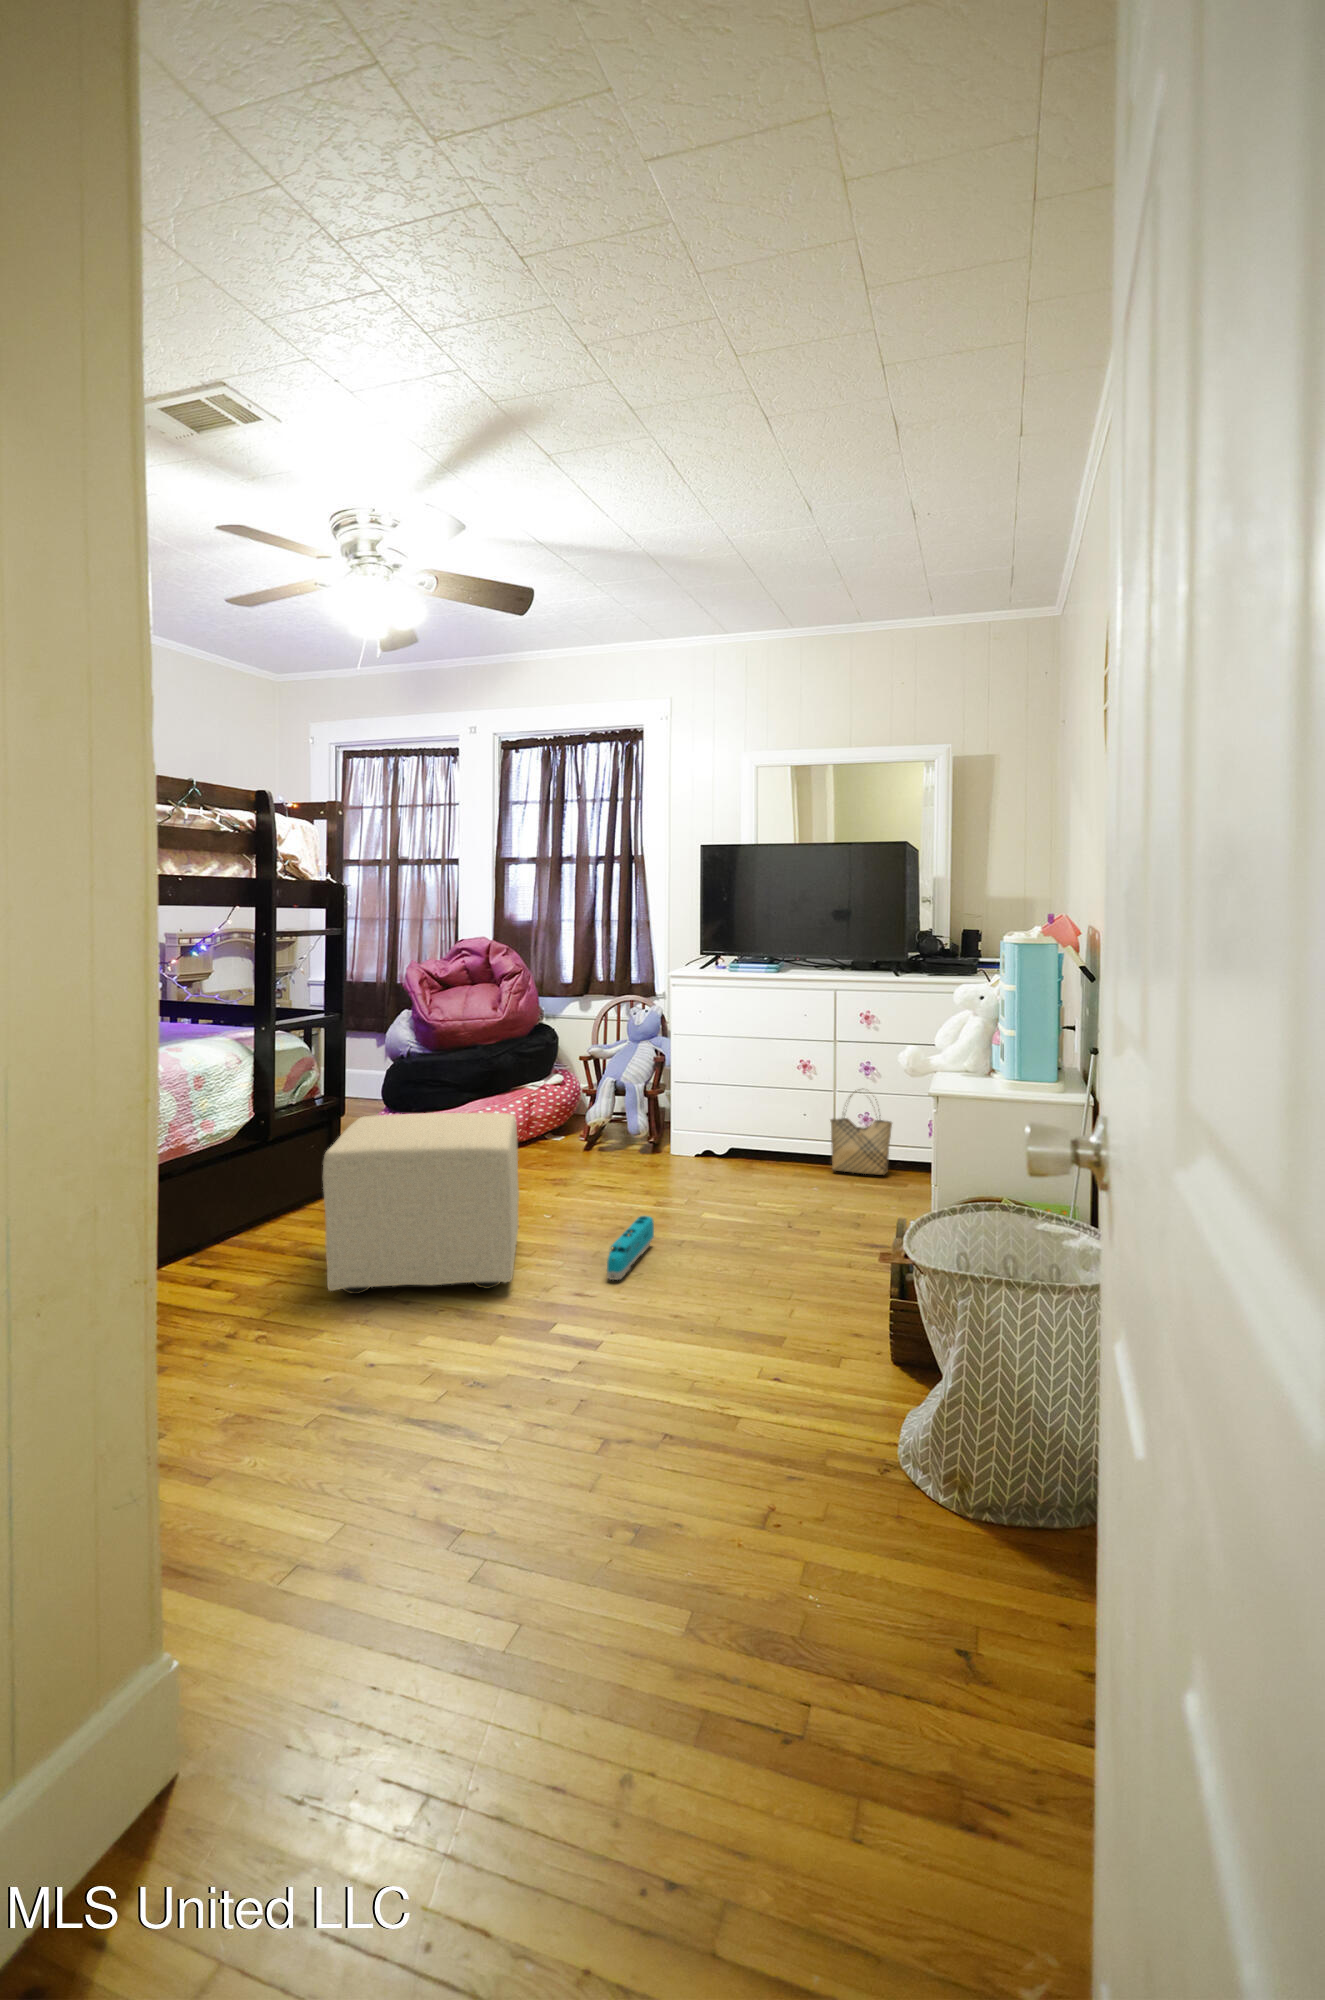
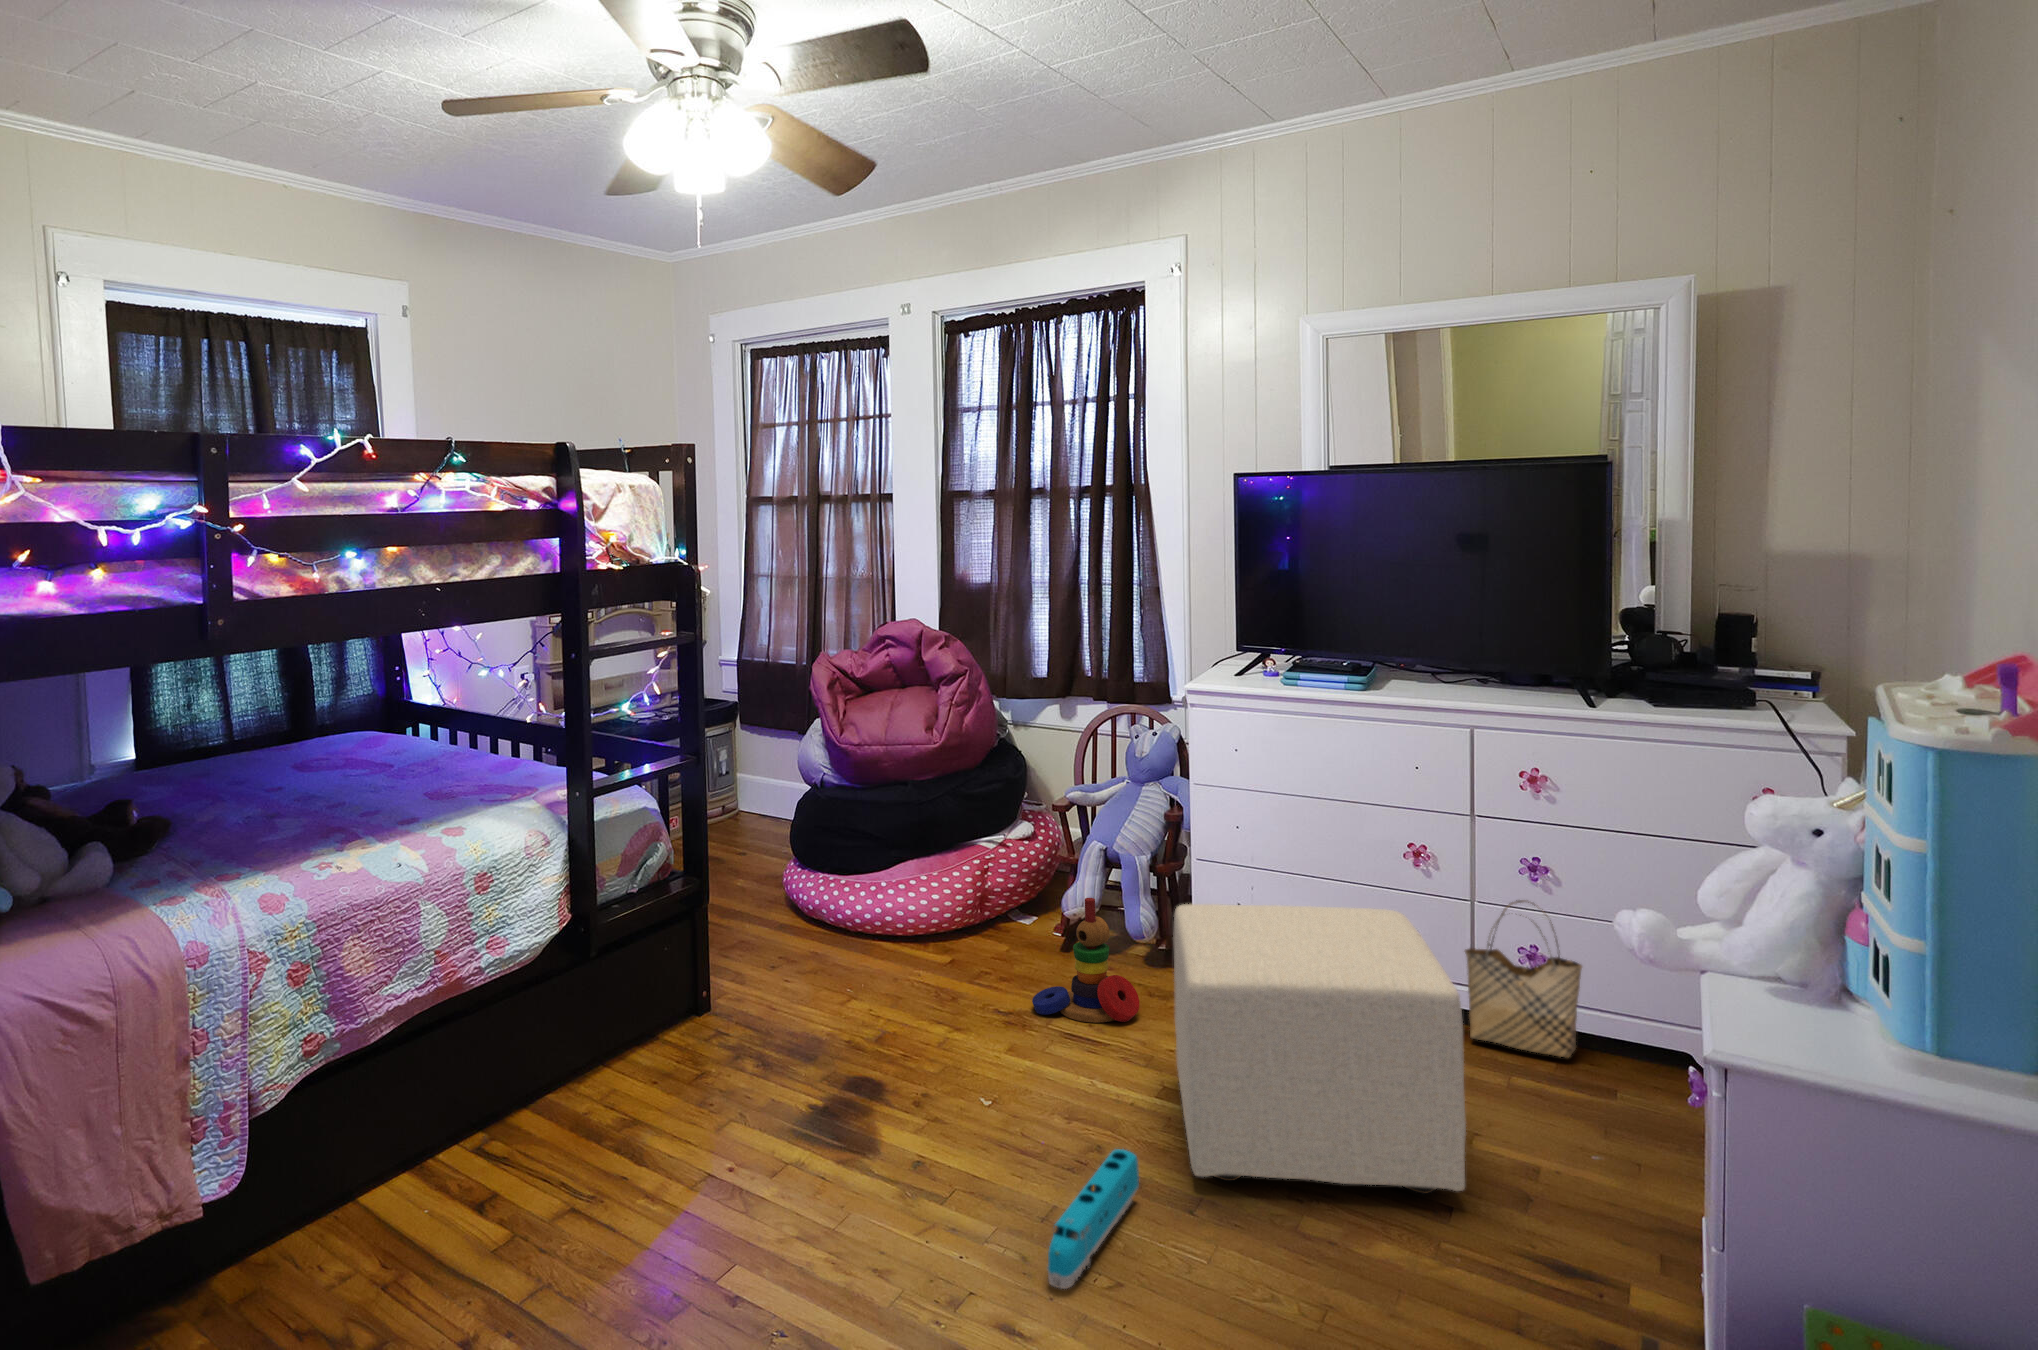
stacking toy: none [572,1101,640,1178] -> present [1032,898,1139,1023]
ottoman: present [323,1113,519,1294] -> present [1173,904,1466,1194]

